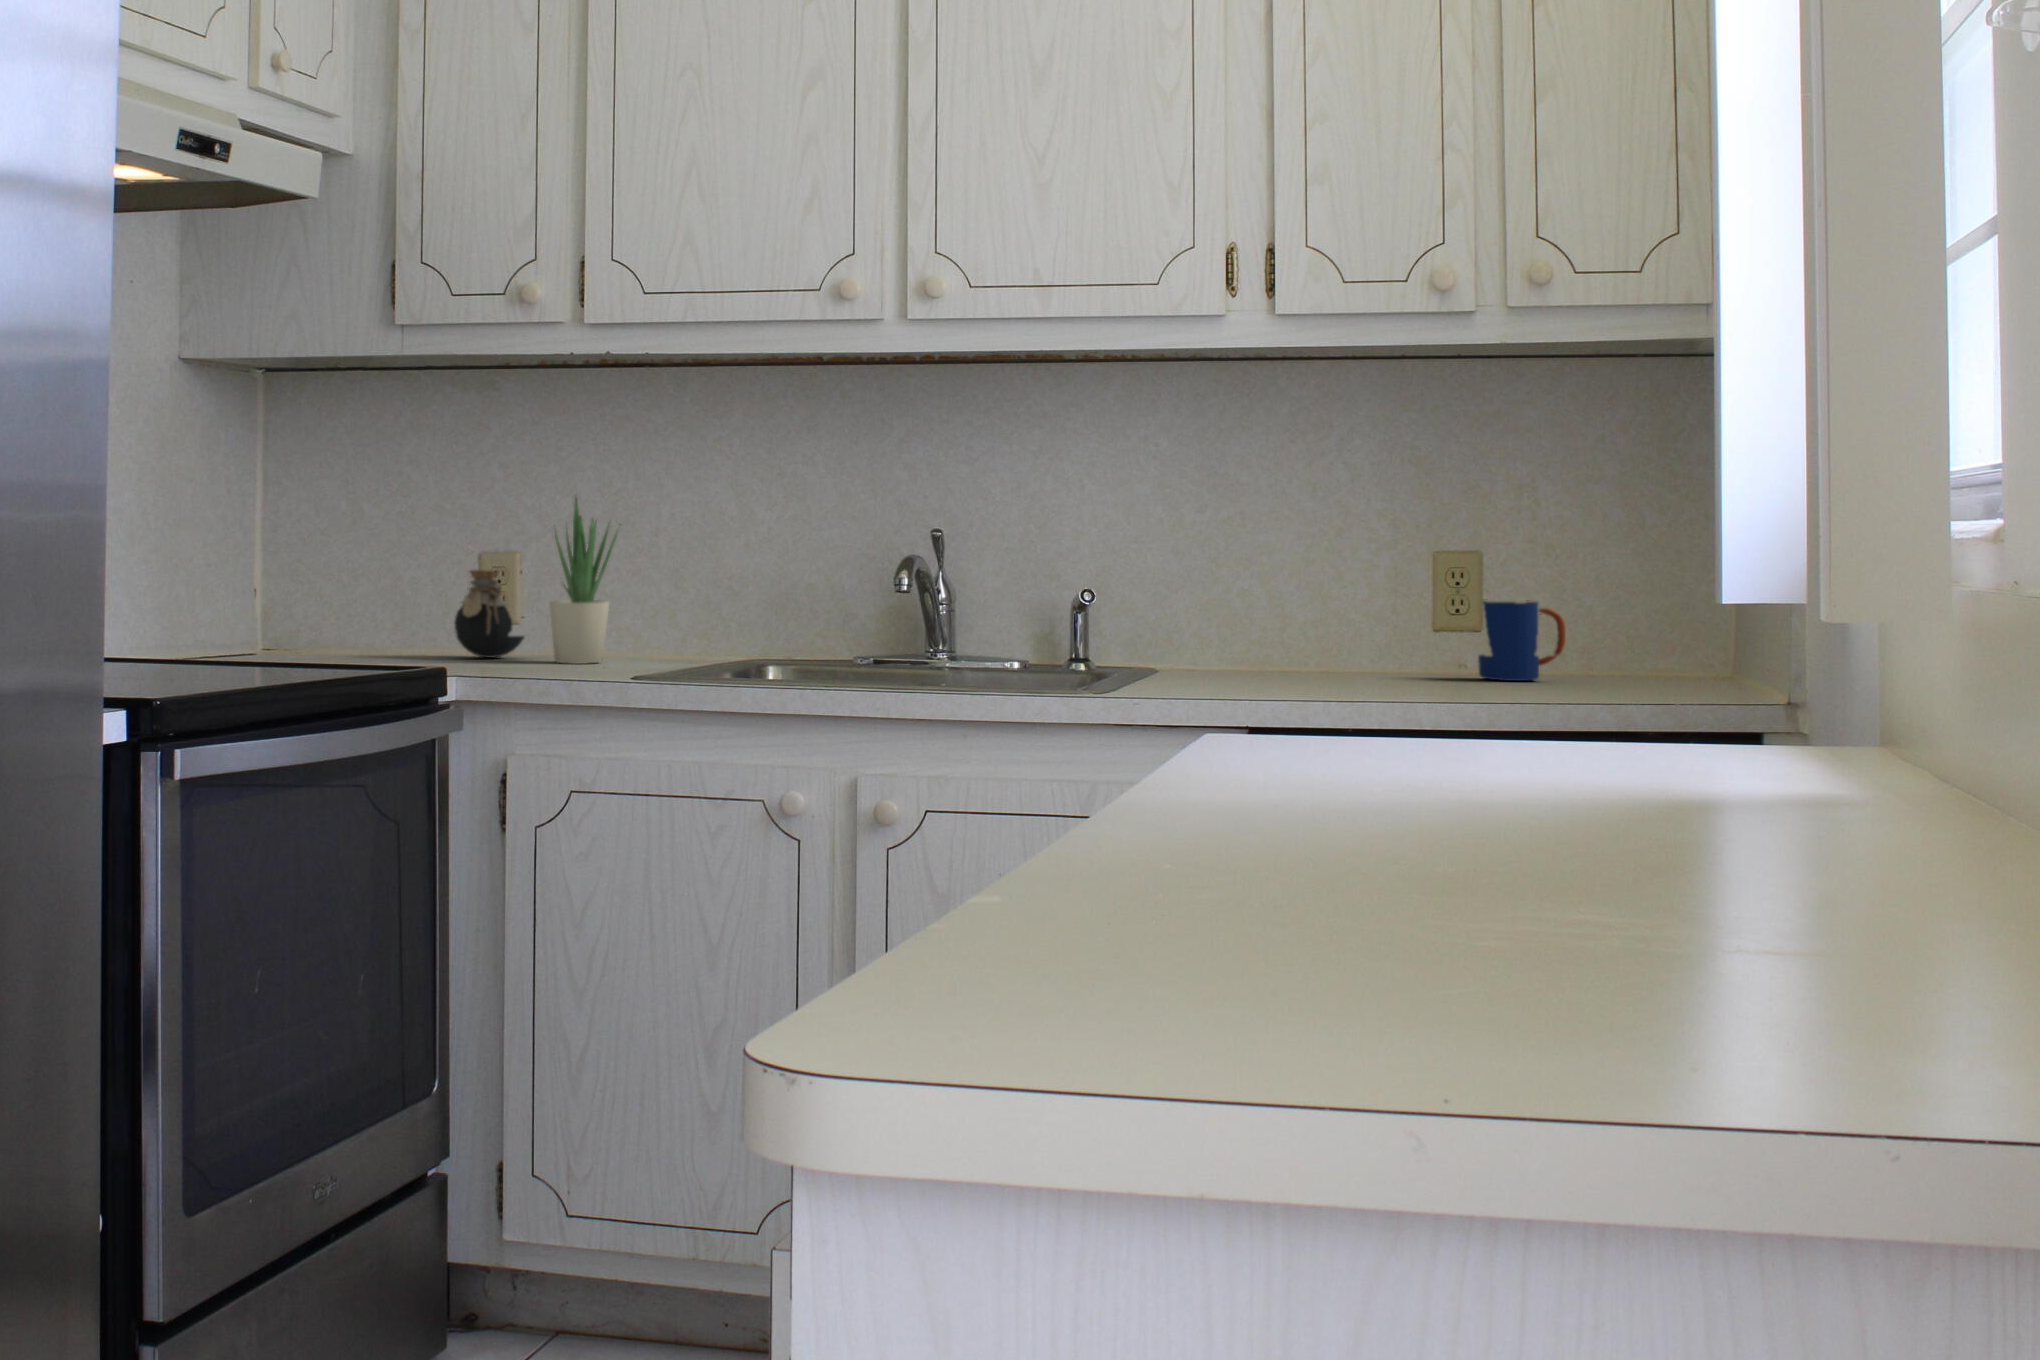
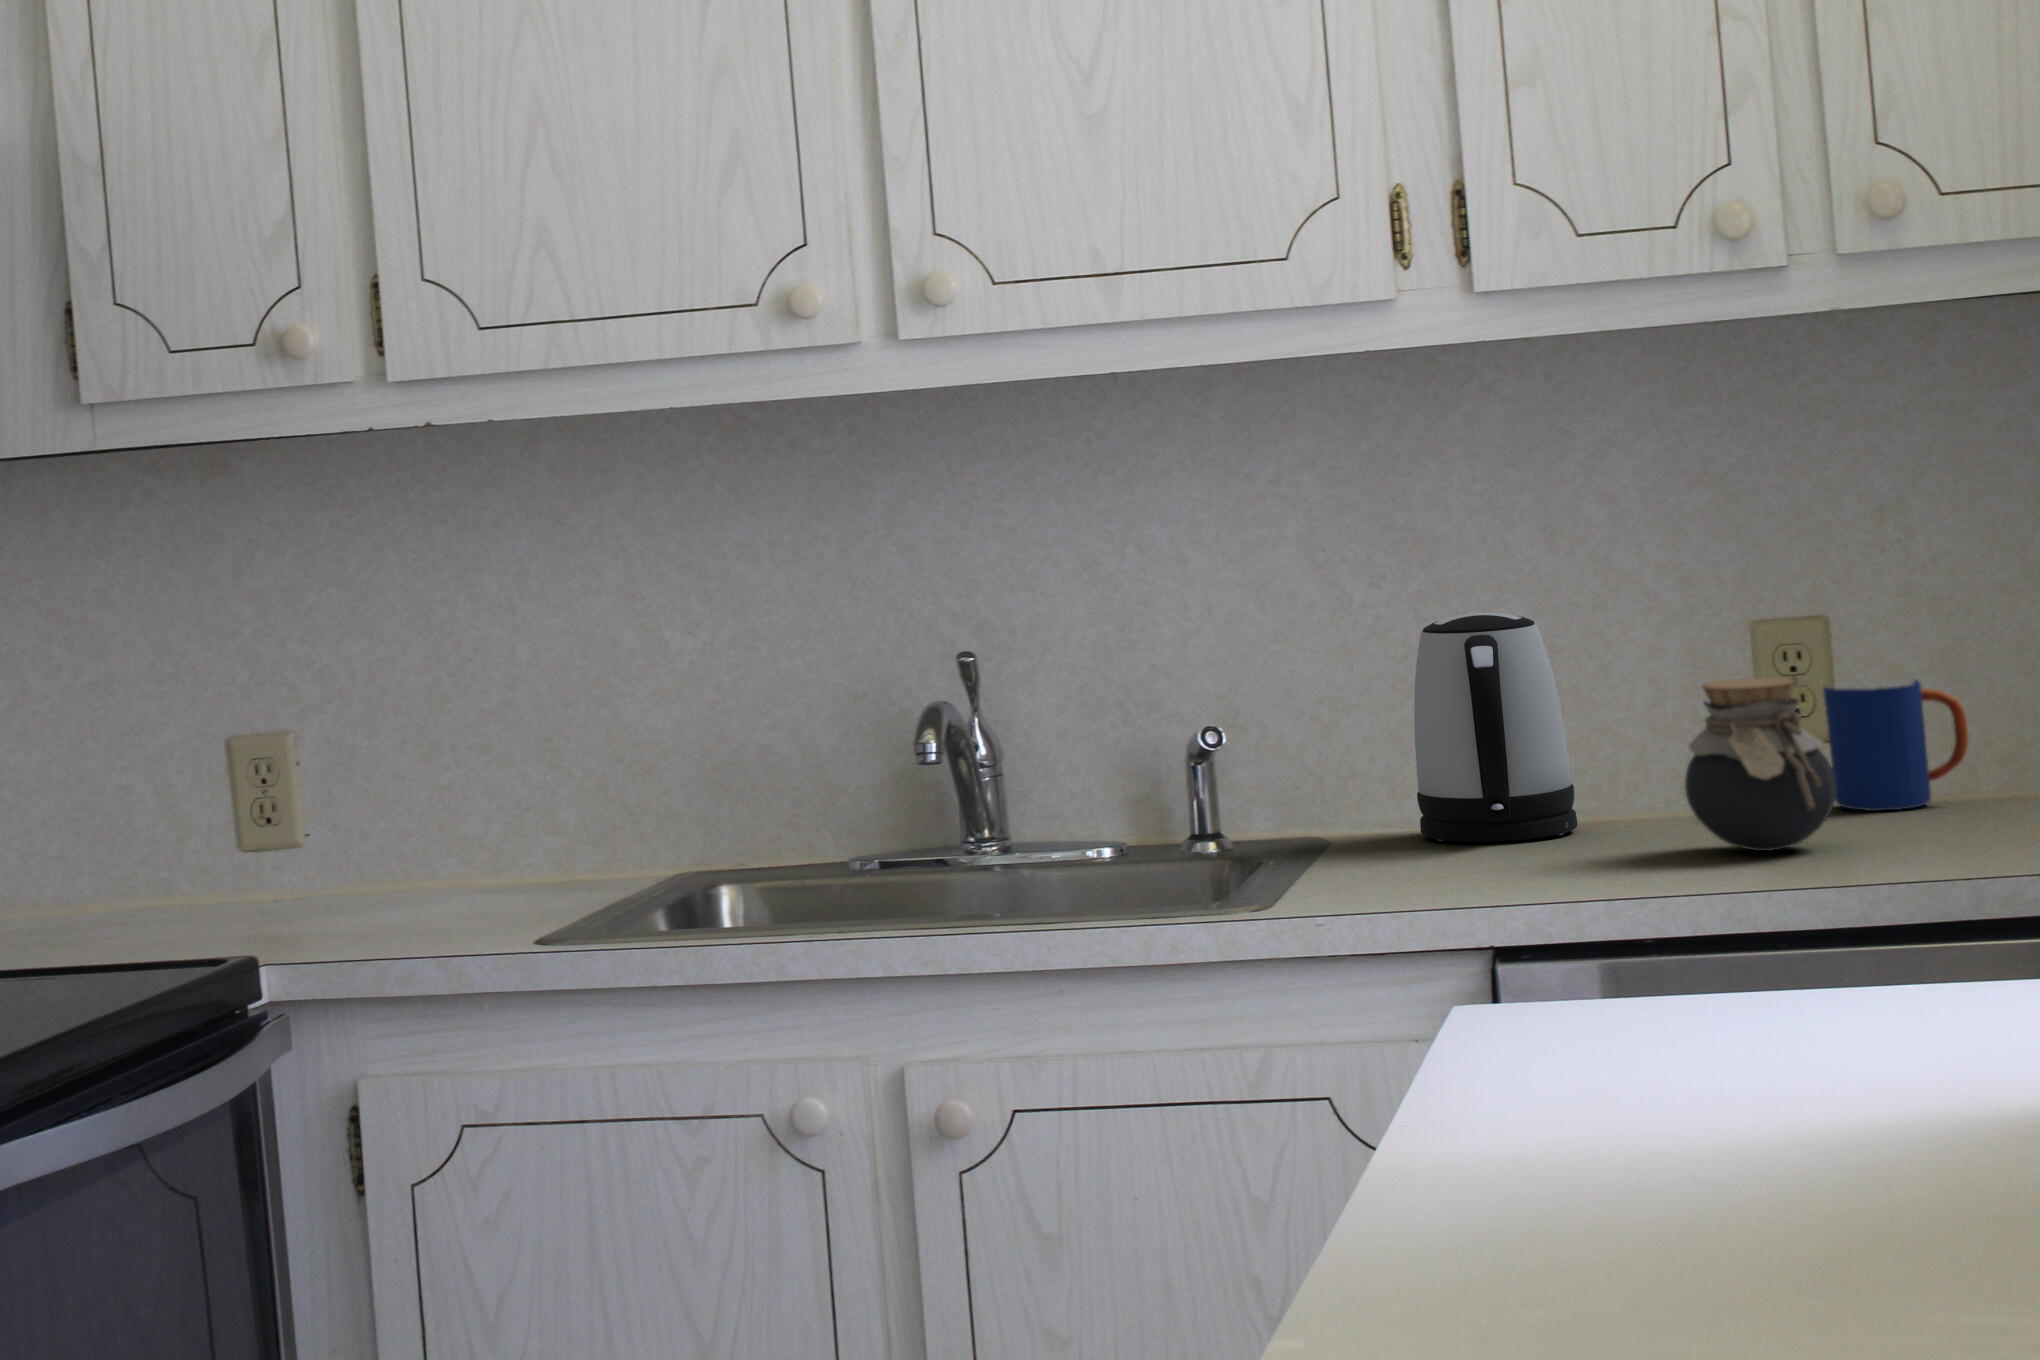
potted plant: present [549,498,620,664] -> none [352,642,456,913]
kettle: none [1215,534,1314,677] -> present [1414,612,1578,842]
jar: present [455,570,524,658] -> present [1685,678,1837,851]

